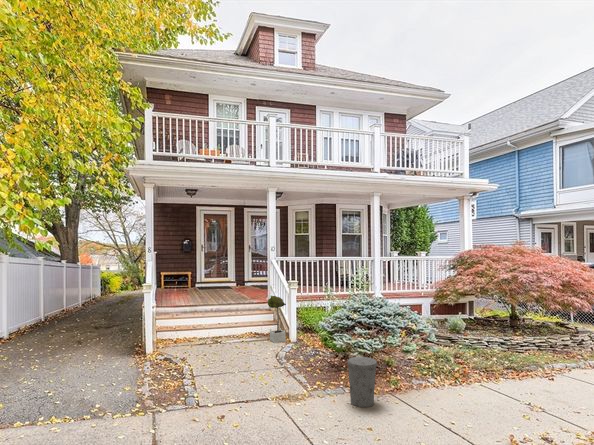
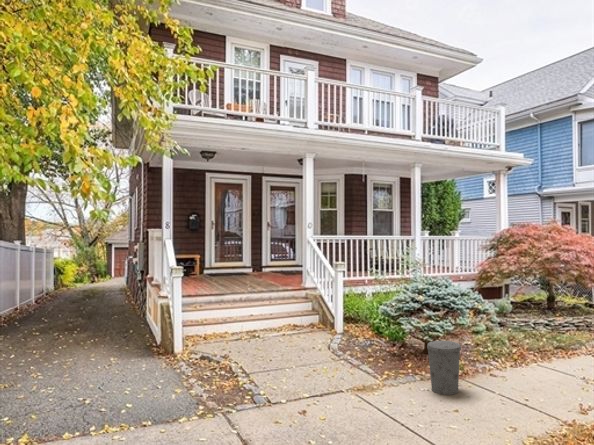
potted tree: present [268,296,286,343] -> none [308,280,331,334]

